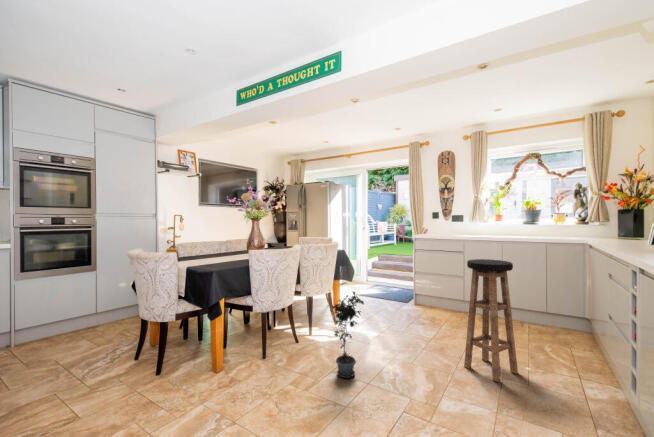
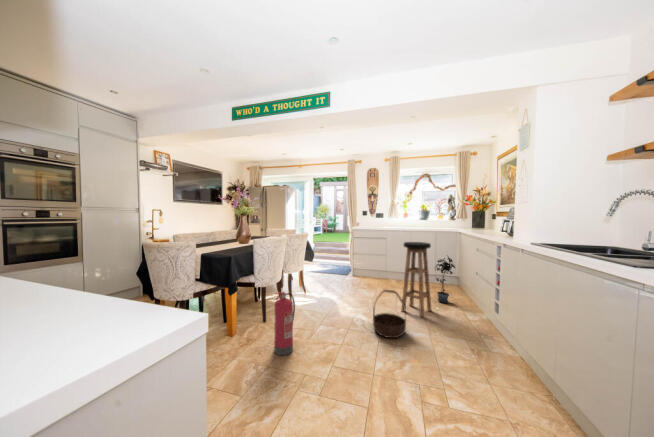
potted plant: present [332,292,364,378] -> present [436,257,455,303]
fire extinguisher: none [248,325,284,412] -> present [274,292,295,355]
basket: none [403,333,455,412] -> present [373,290,406,338]

